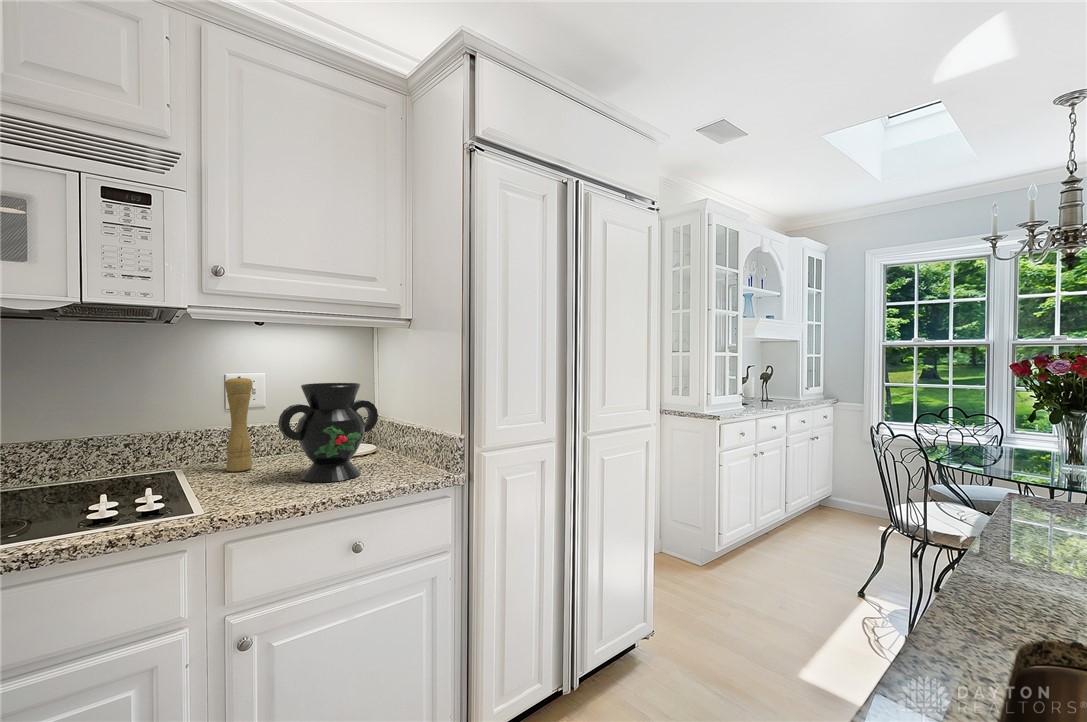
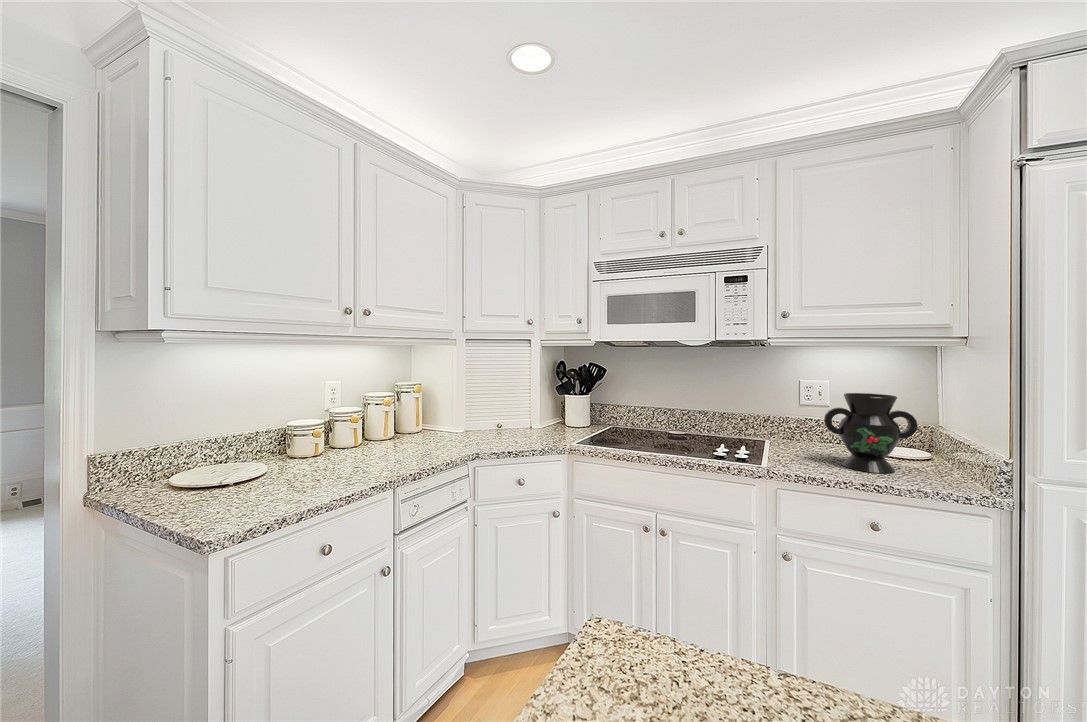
pepper mill: present [225,376,253,471] -> none [796,383,816,450]

